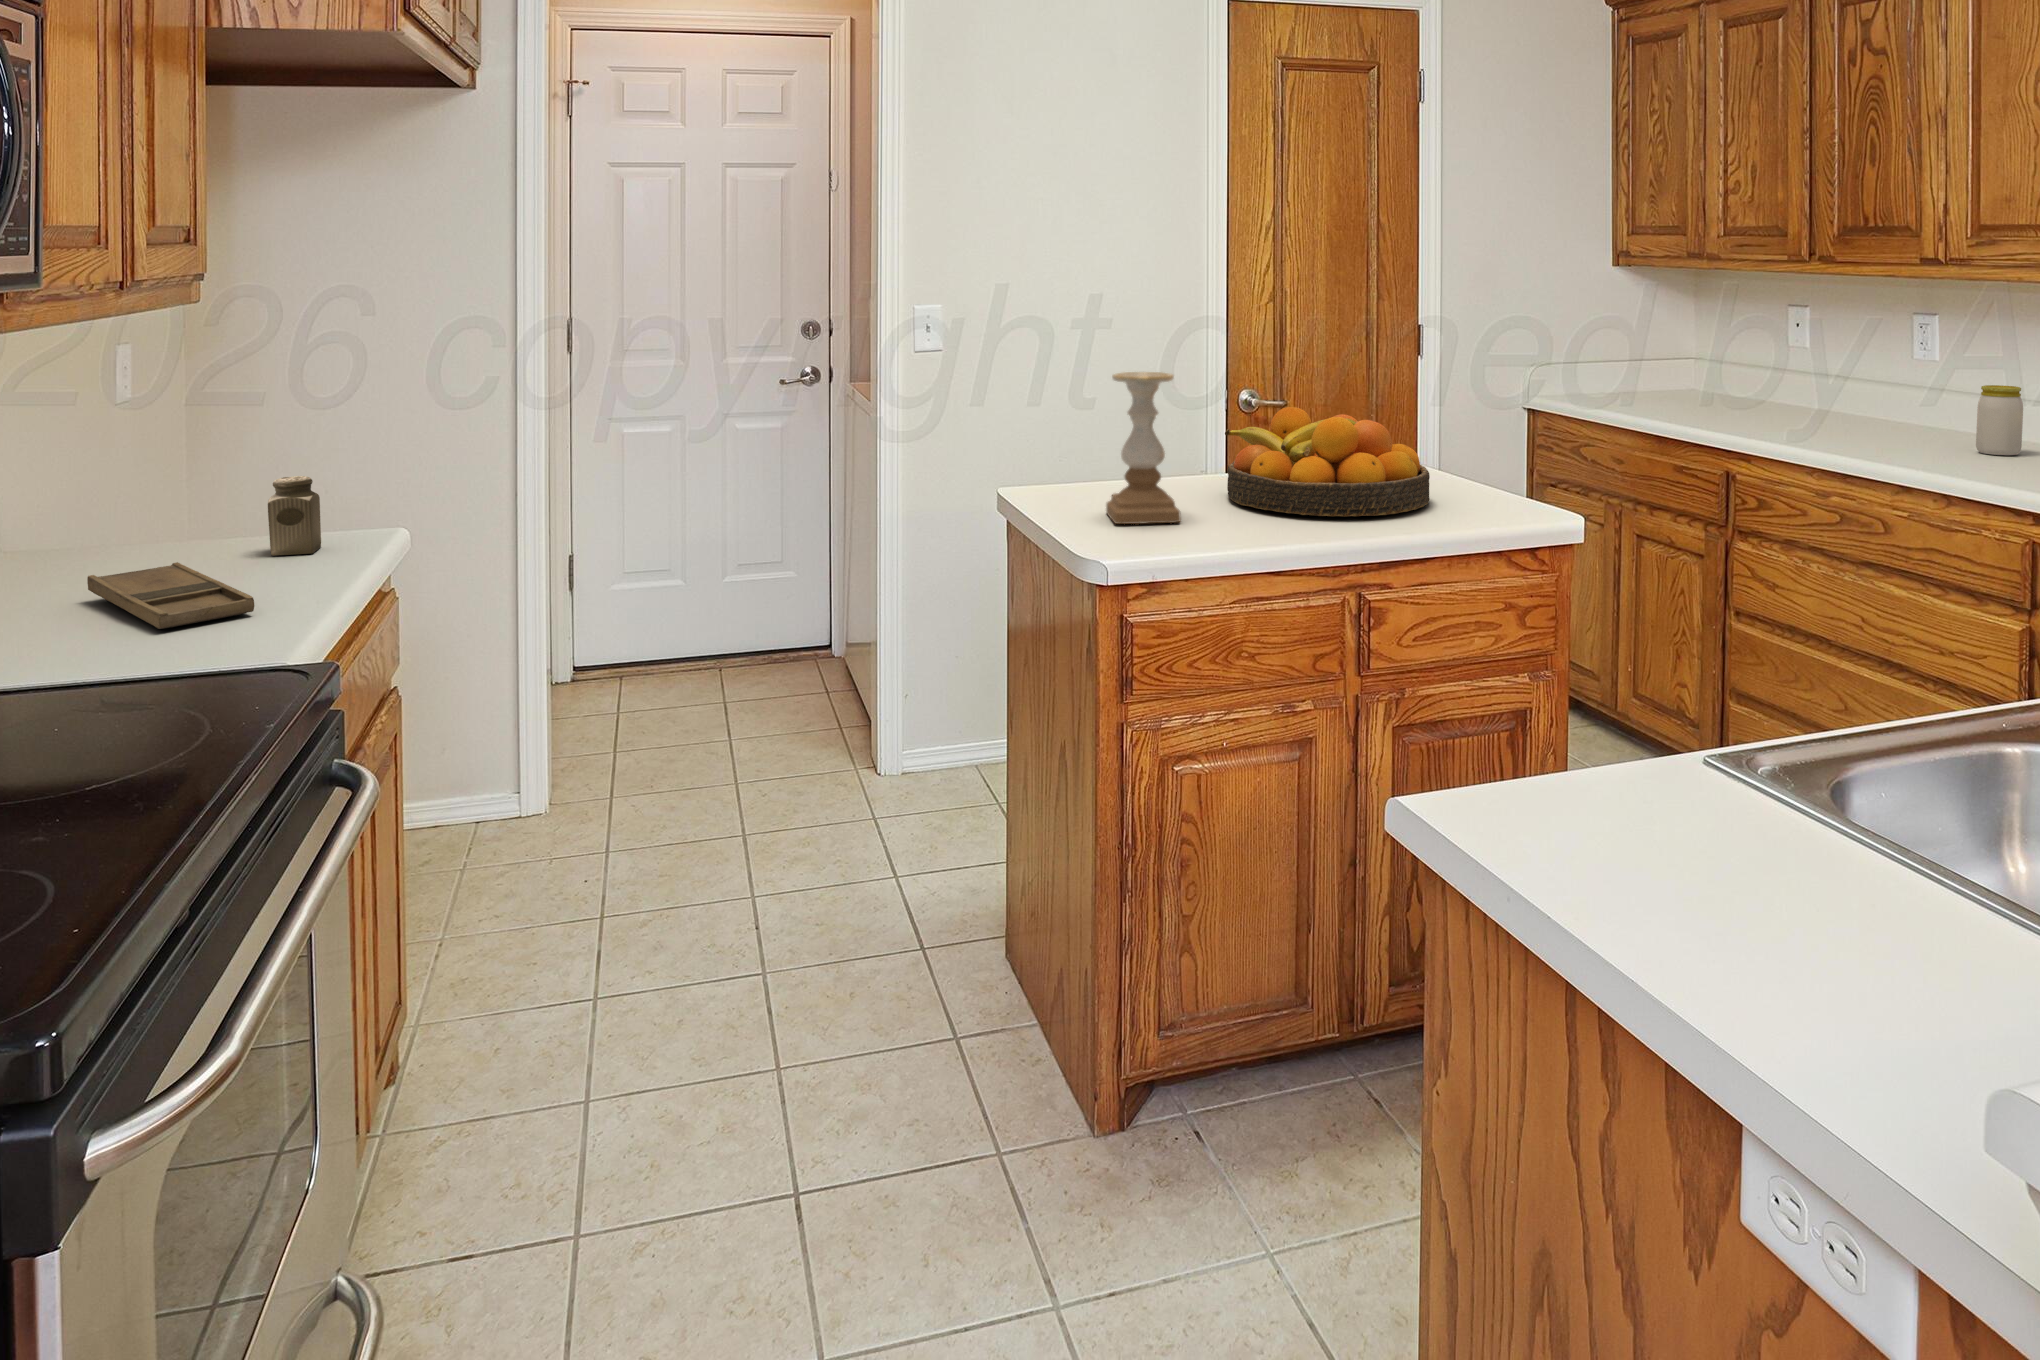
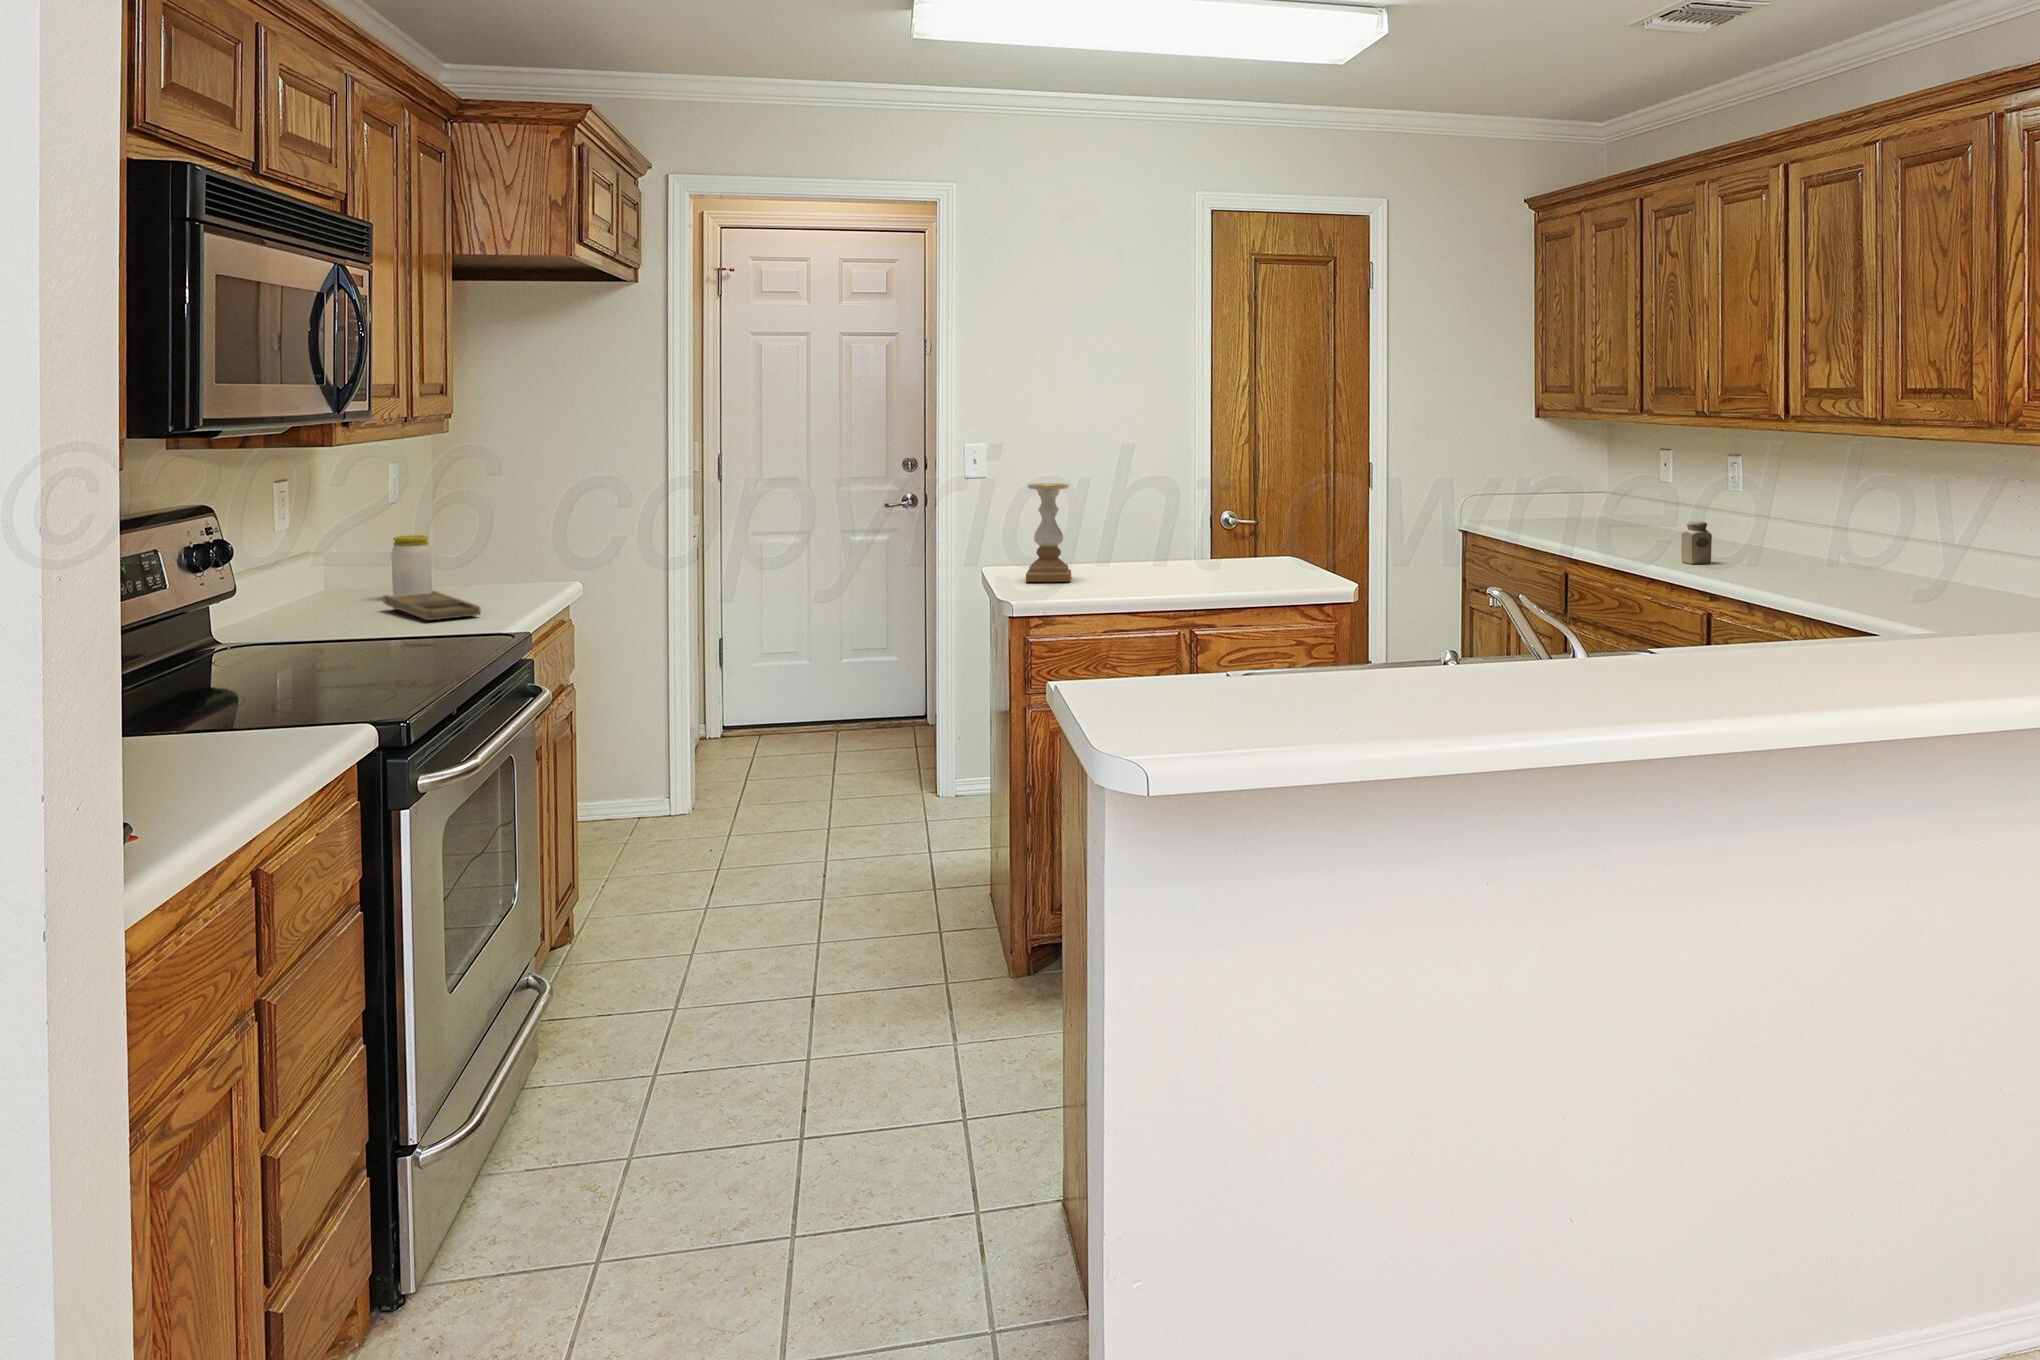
jar: present [1976,385,2023,455] -> present [391,535,432,596]
fruit bowl: present [1225,407,1430,517] -> none [1117,510,1253,580]
salt shaker: present [268,476,321,555] -> present [1681,521,1712,564]

